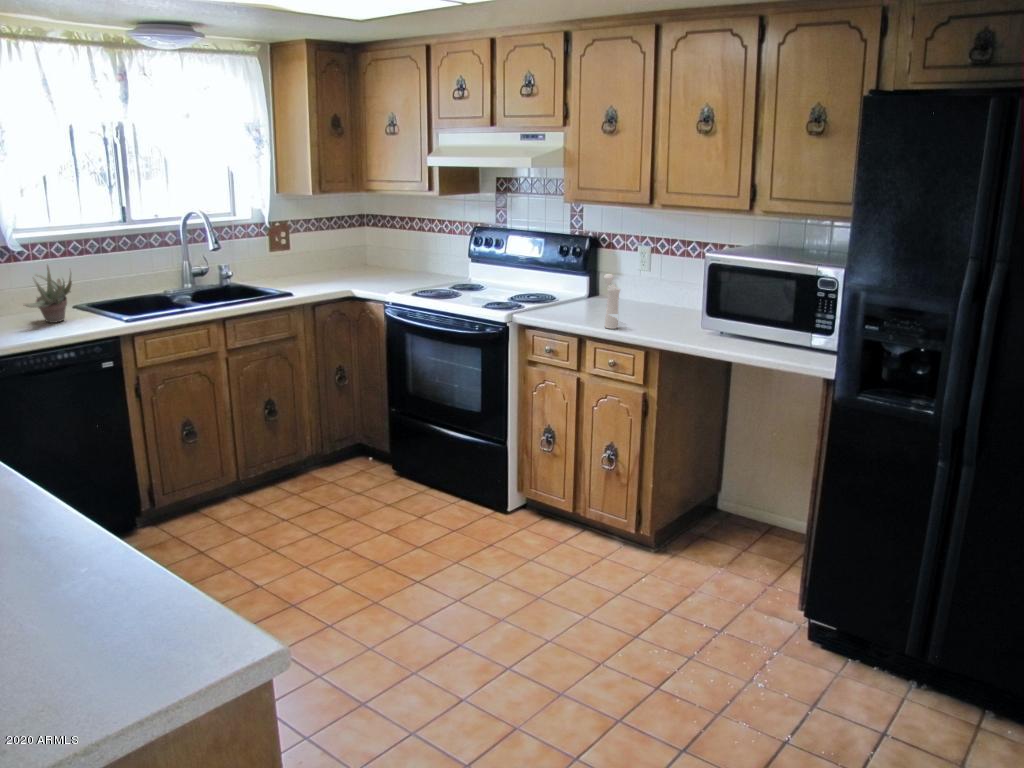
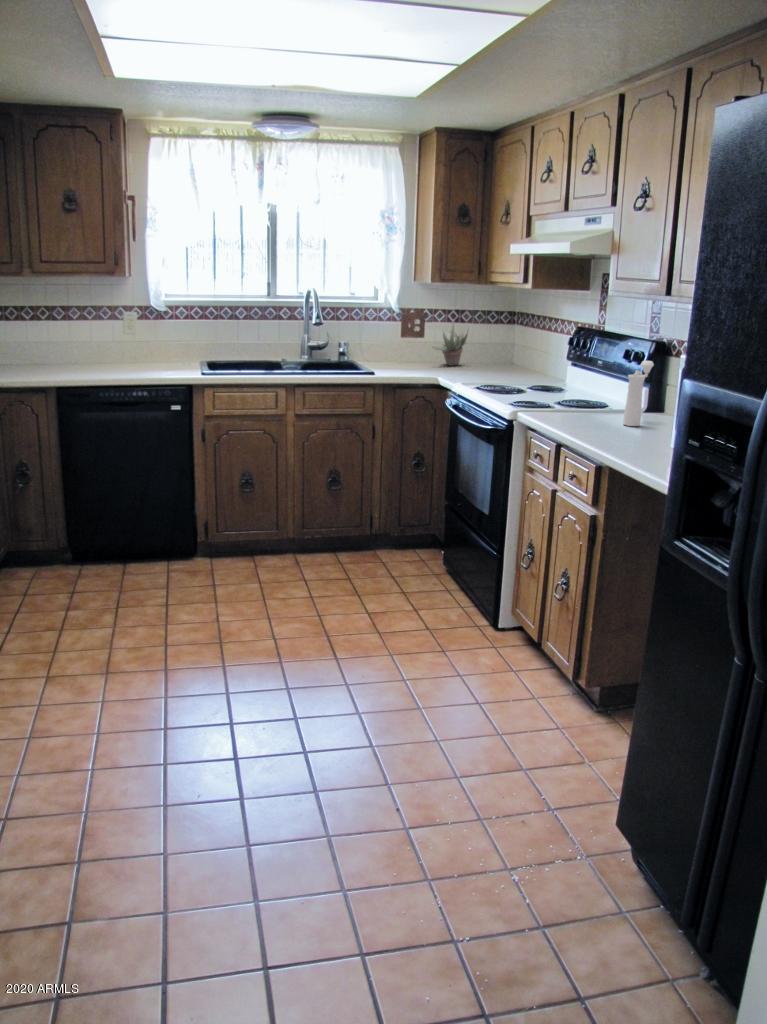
succulent plant: present [24,265,72,323] -> present [432,322,468,365]

